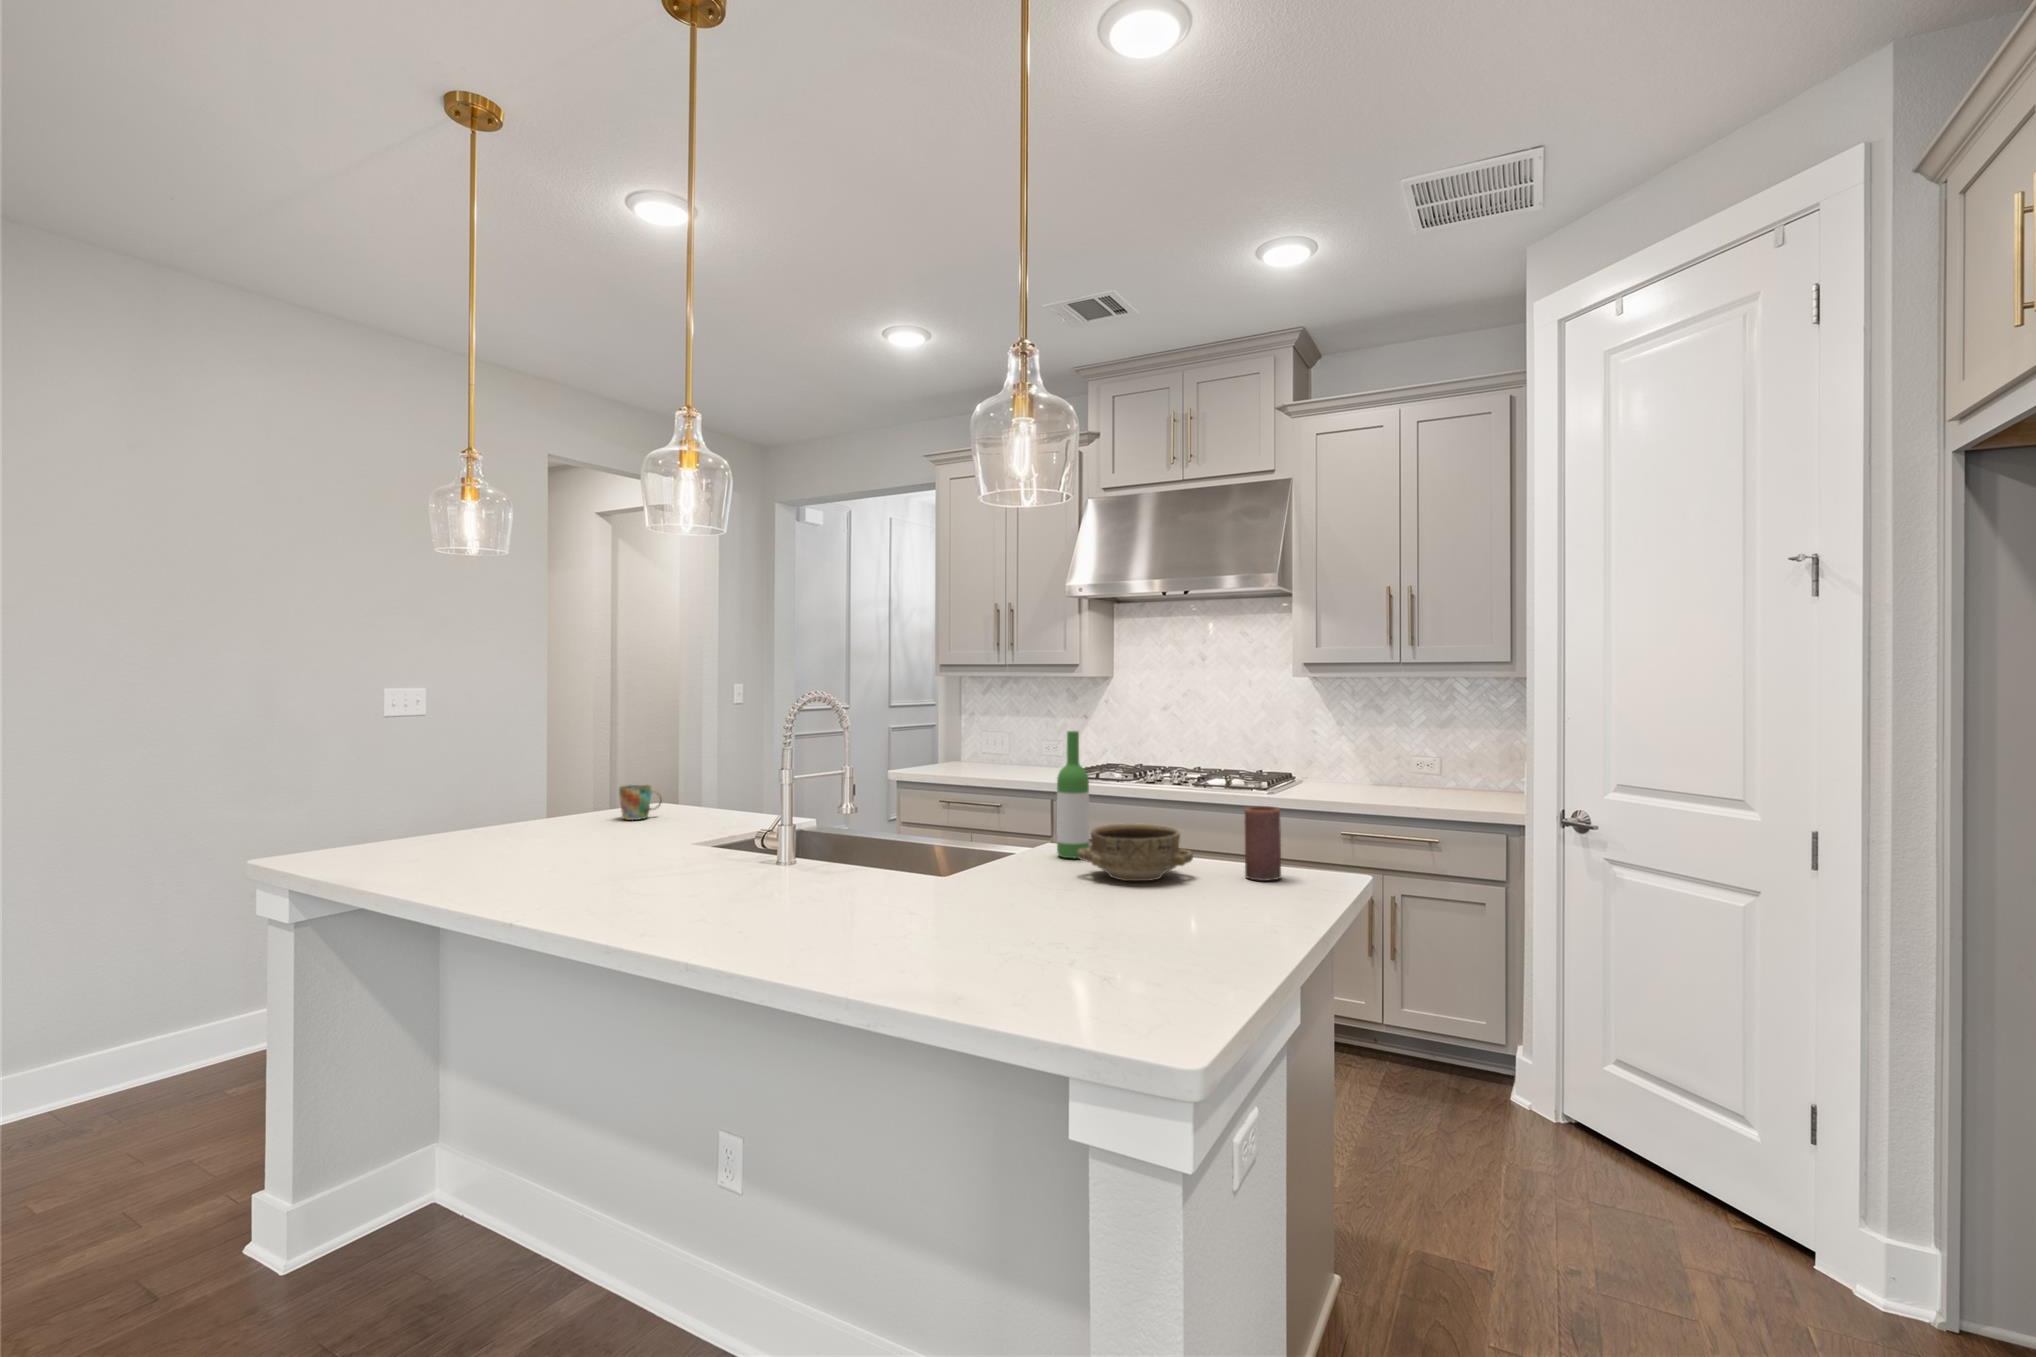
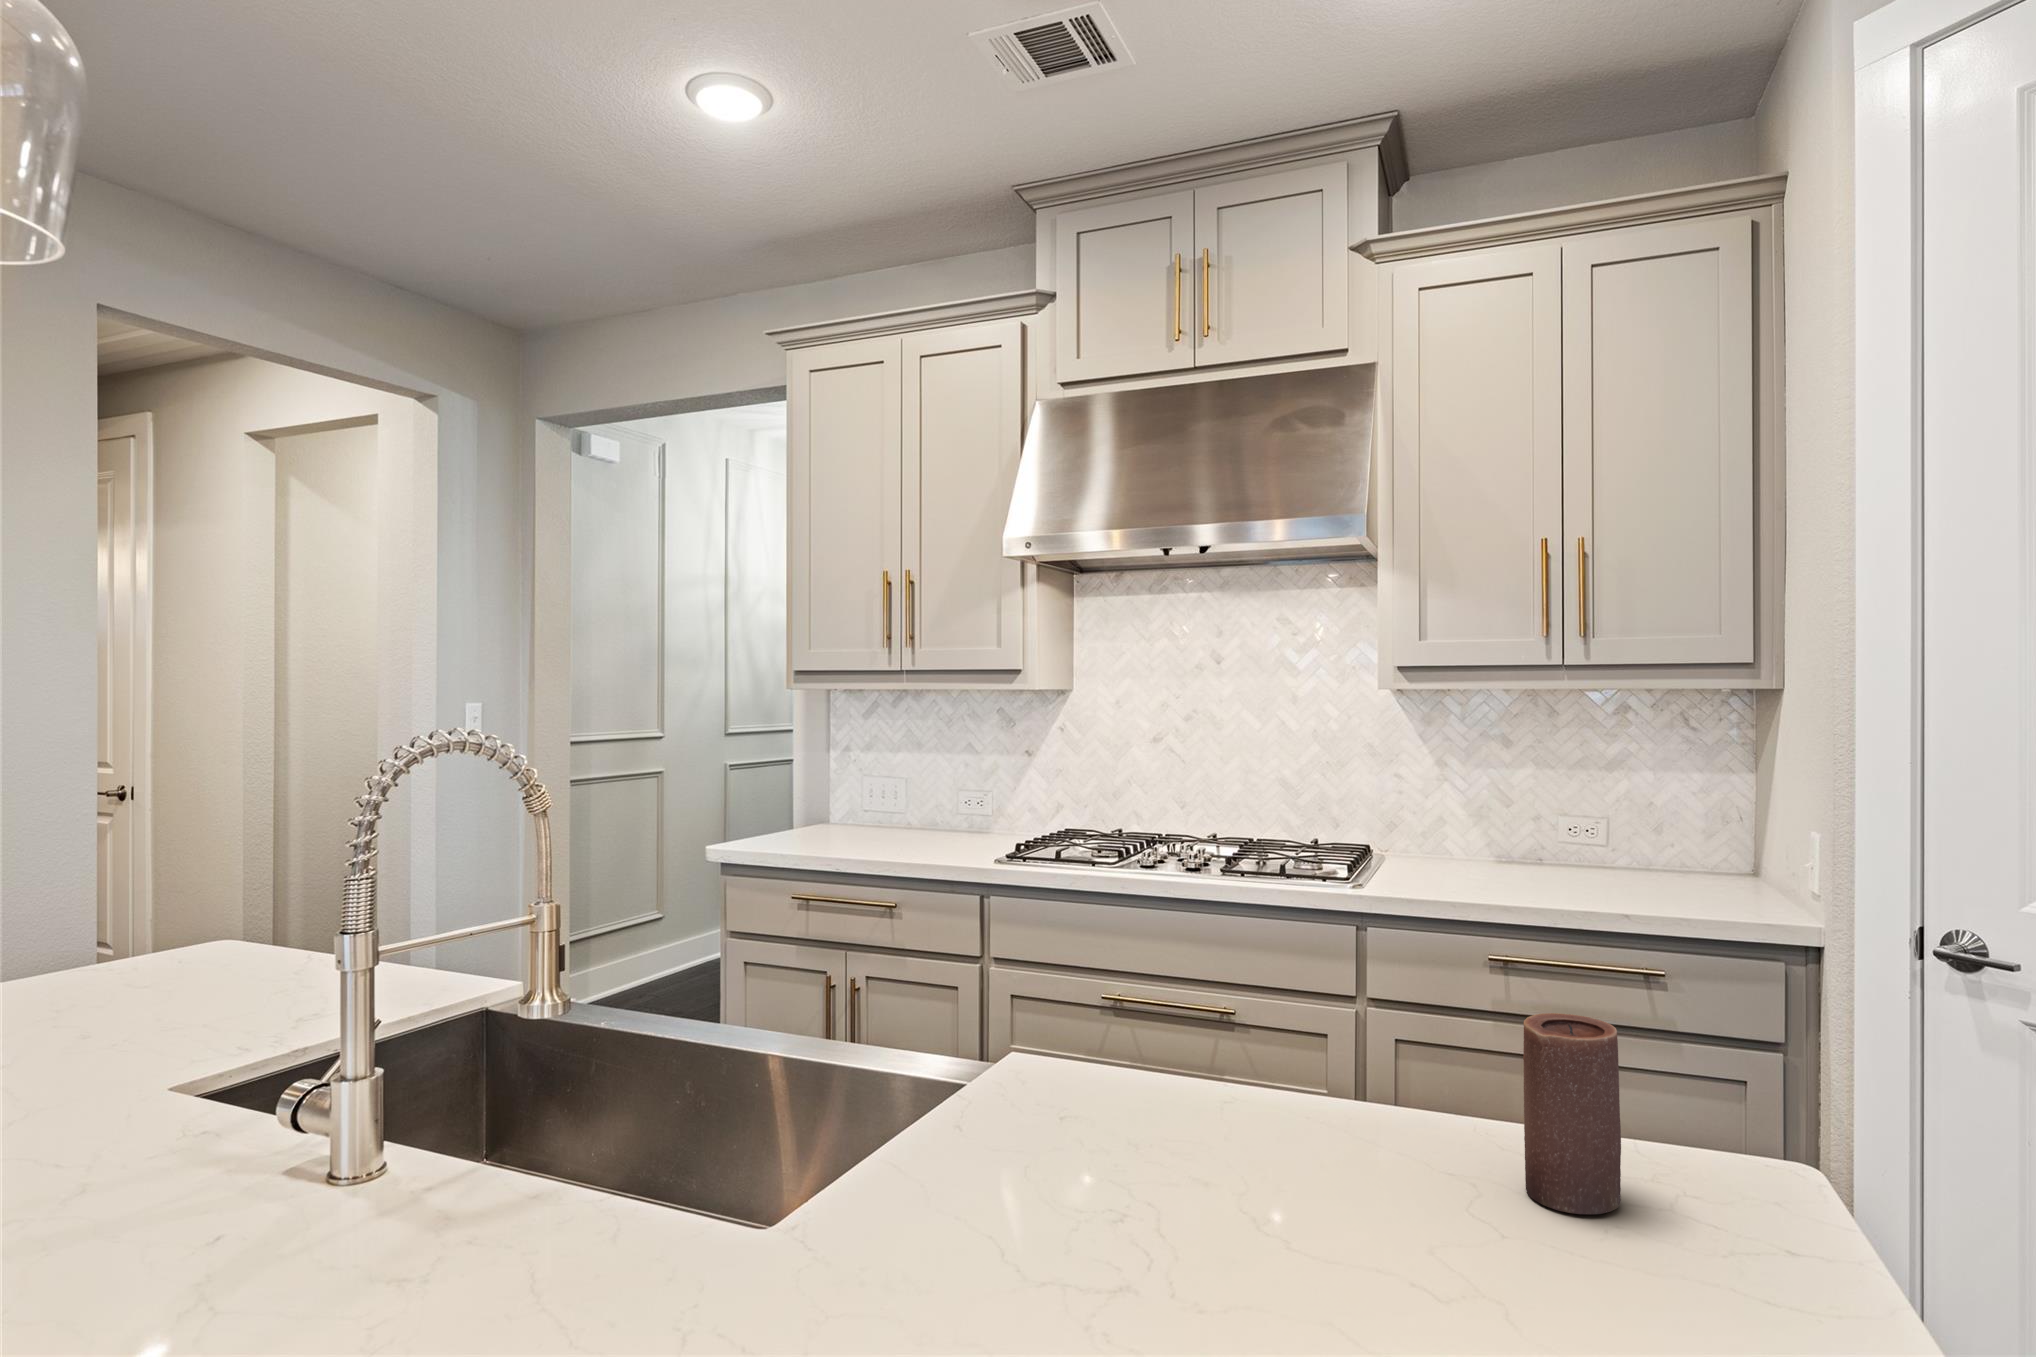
wine bottle: present [1057,731,1089,858] -> none [1044,823,1119,1124]
mug: present [619,785,662,820] -> none [90,924,196,1004]
ceramic bowl: present [1077,823,1193,881] -> none [1116,1053,1405,1235]

